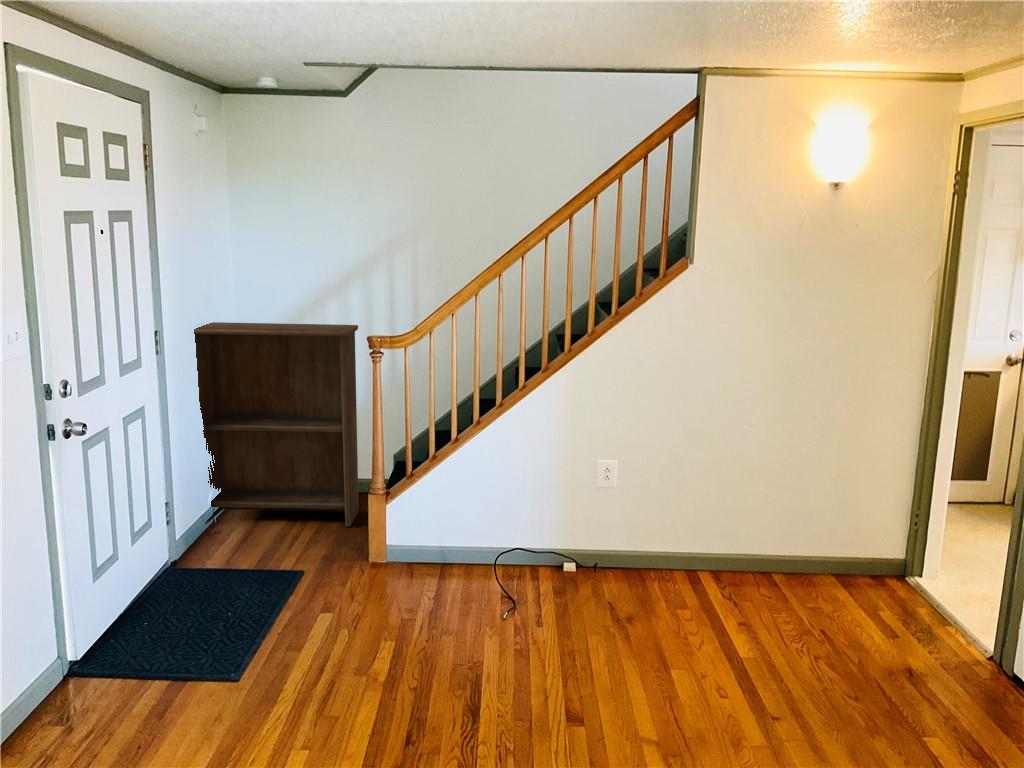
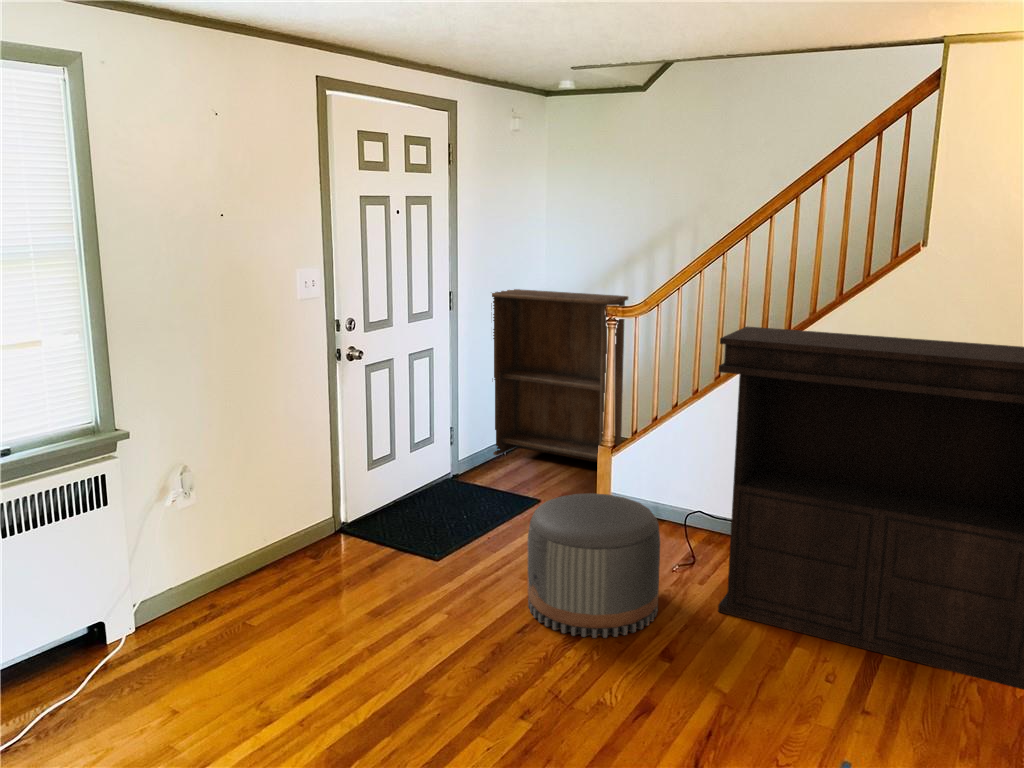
console table: none [570,356,900,654] -> present [718,327,1024,690]
pouf: none [383,554,534,728] -> present [528,493,660,638]

